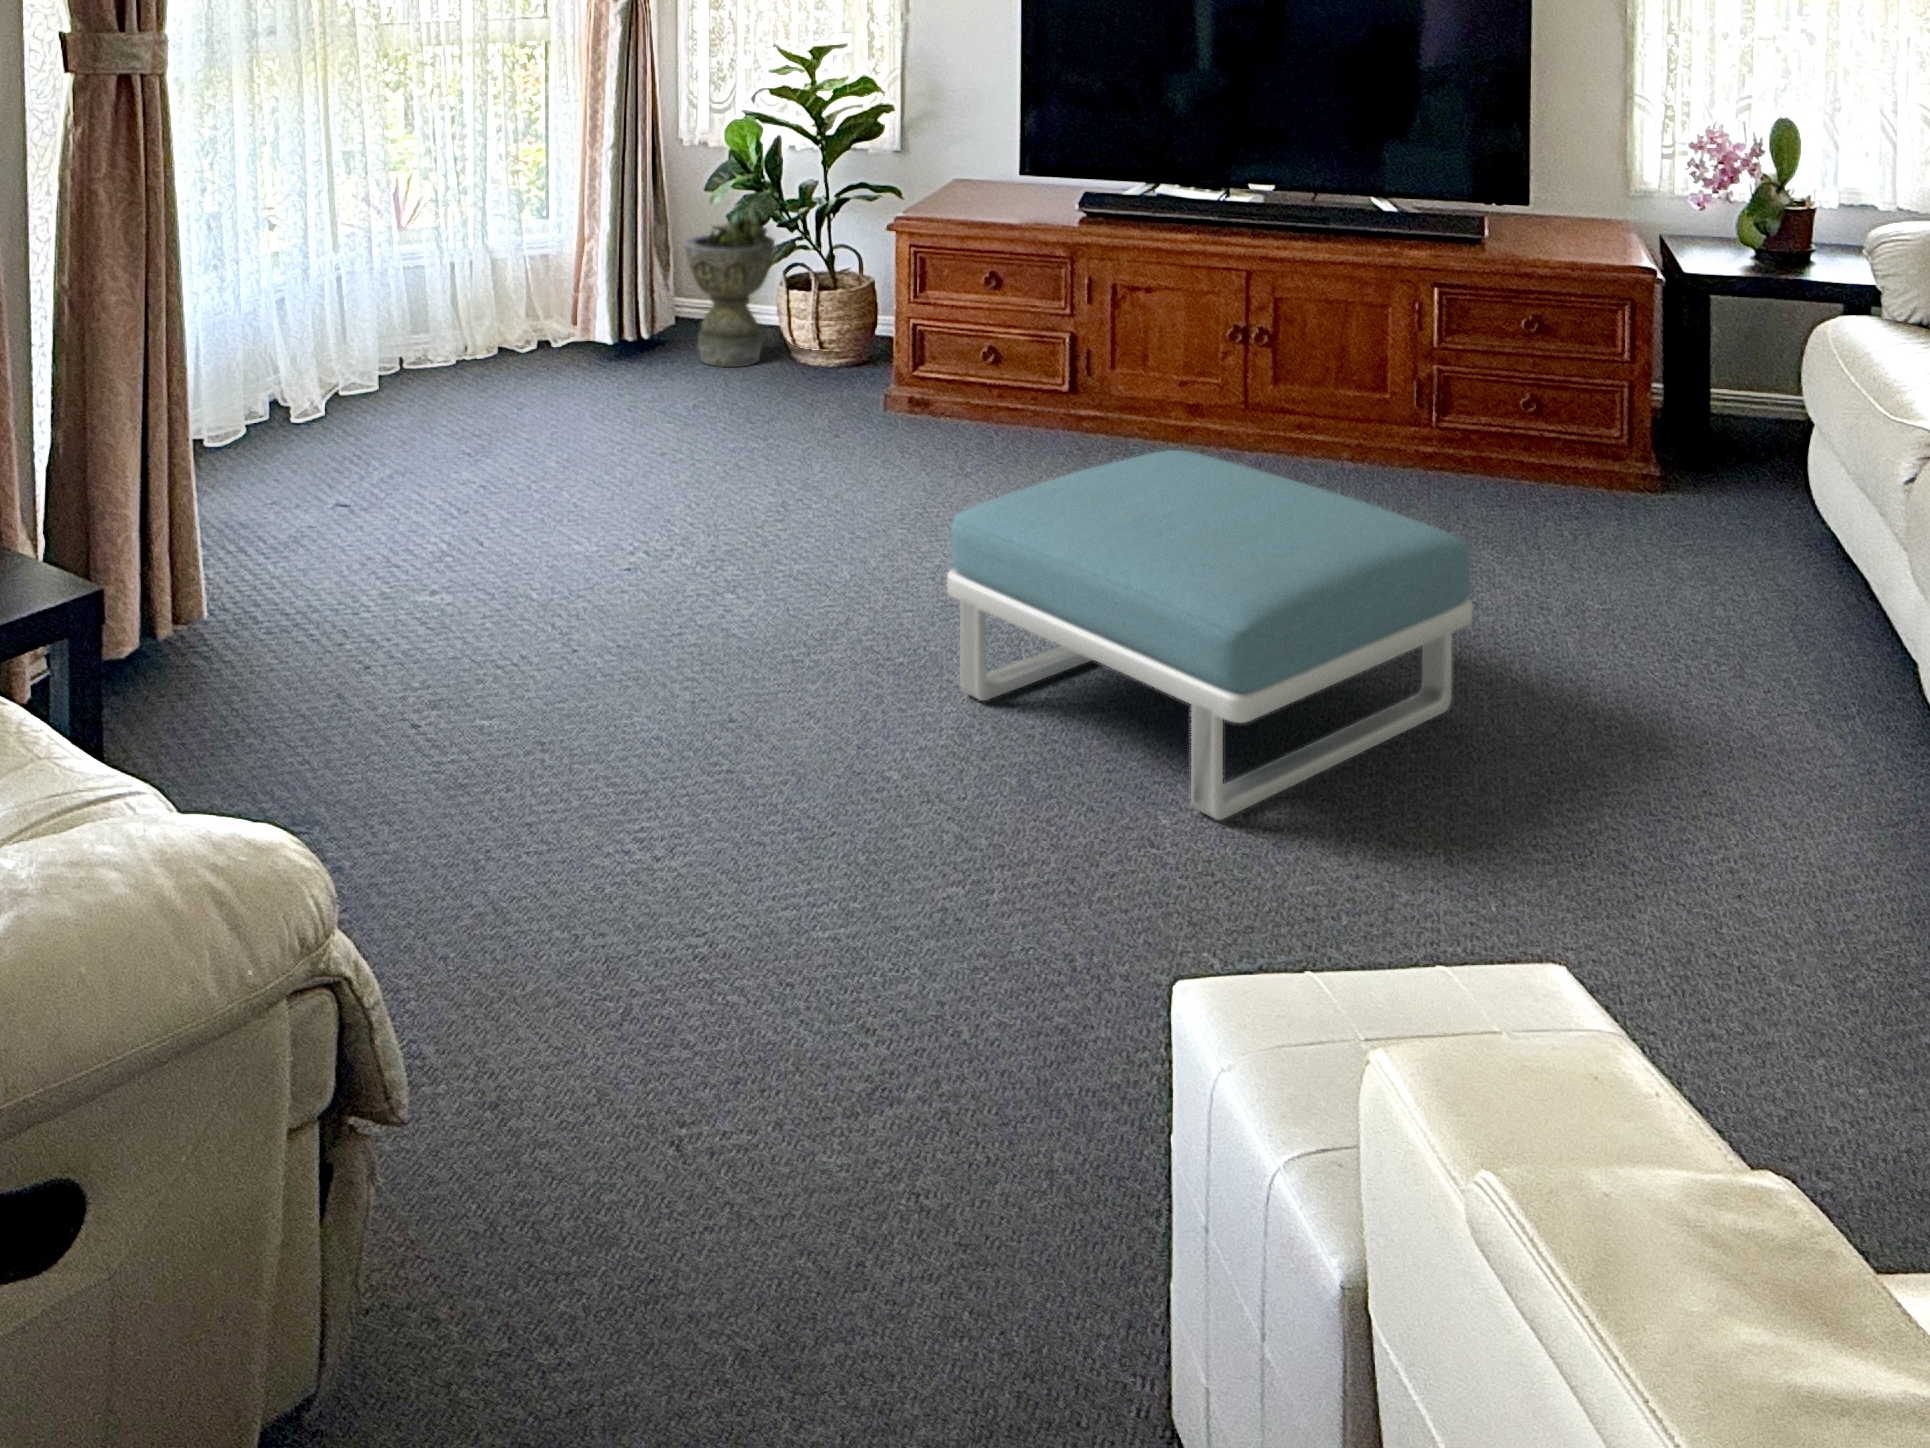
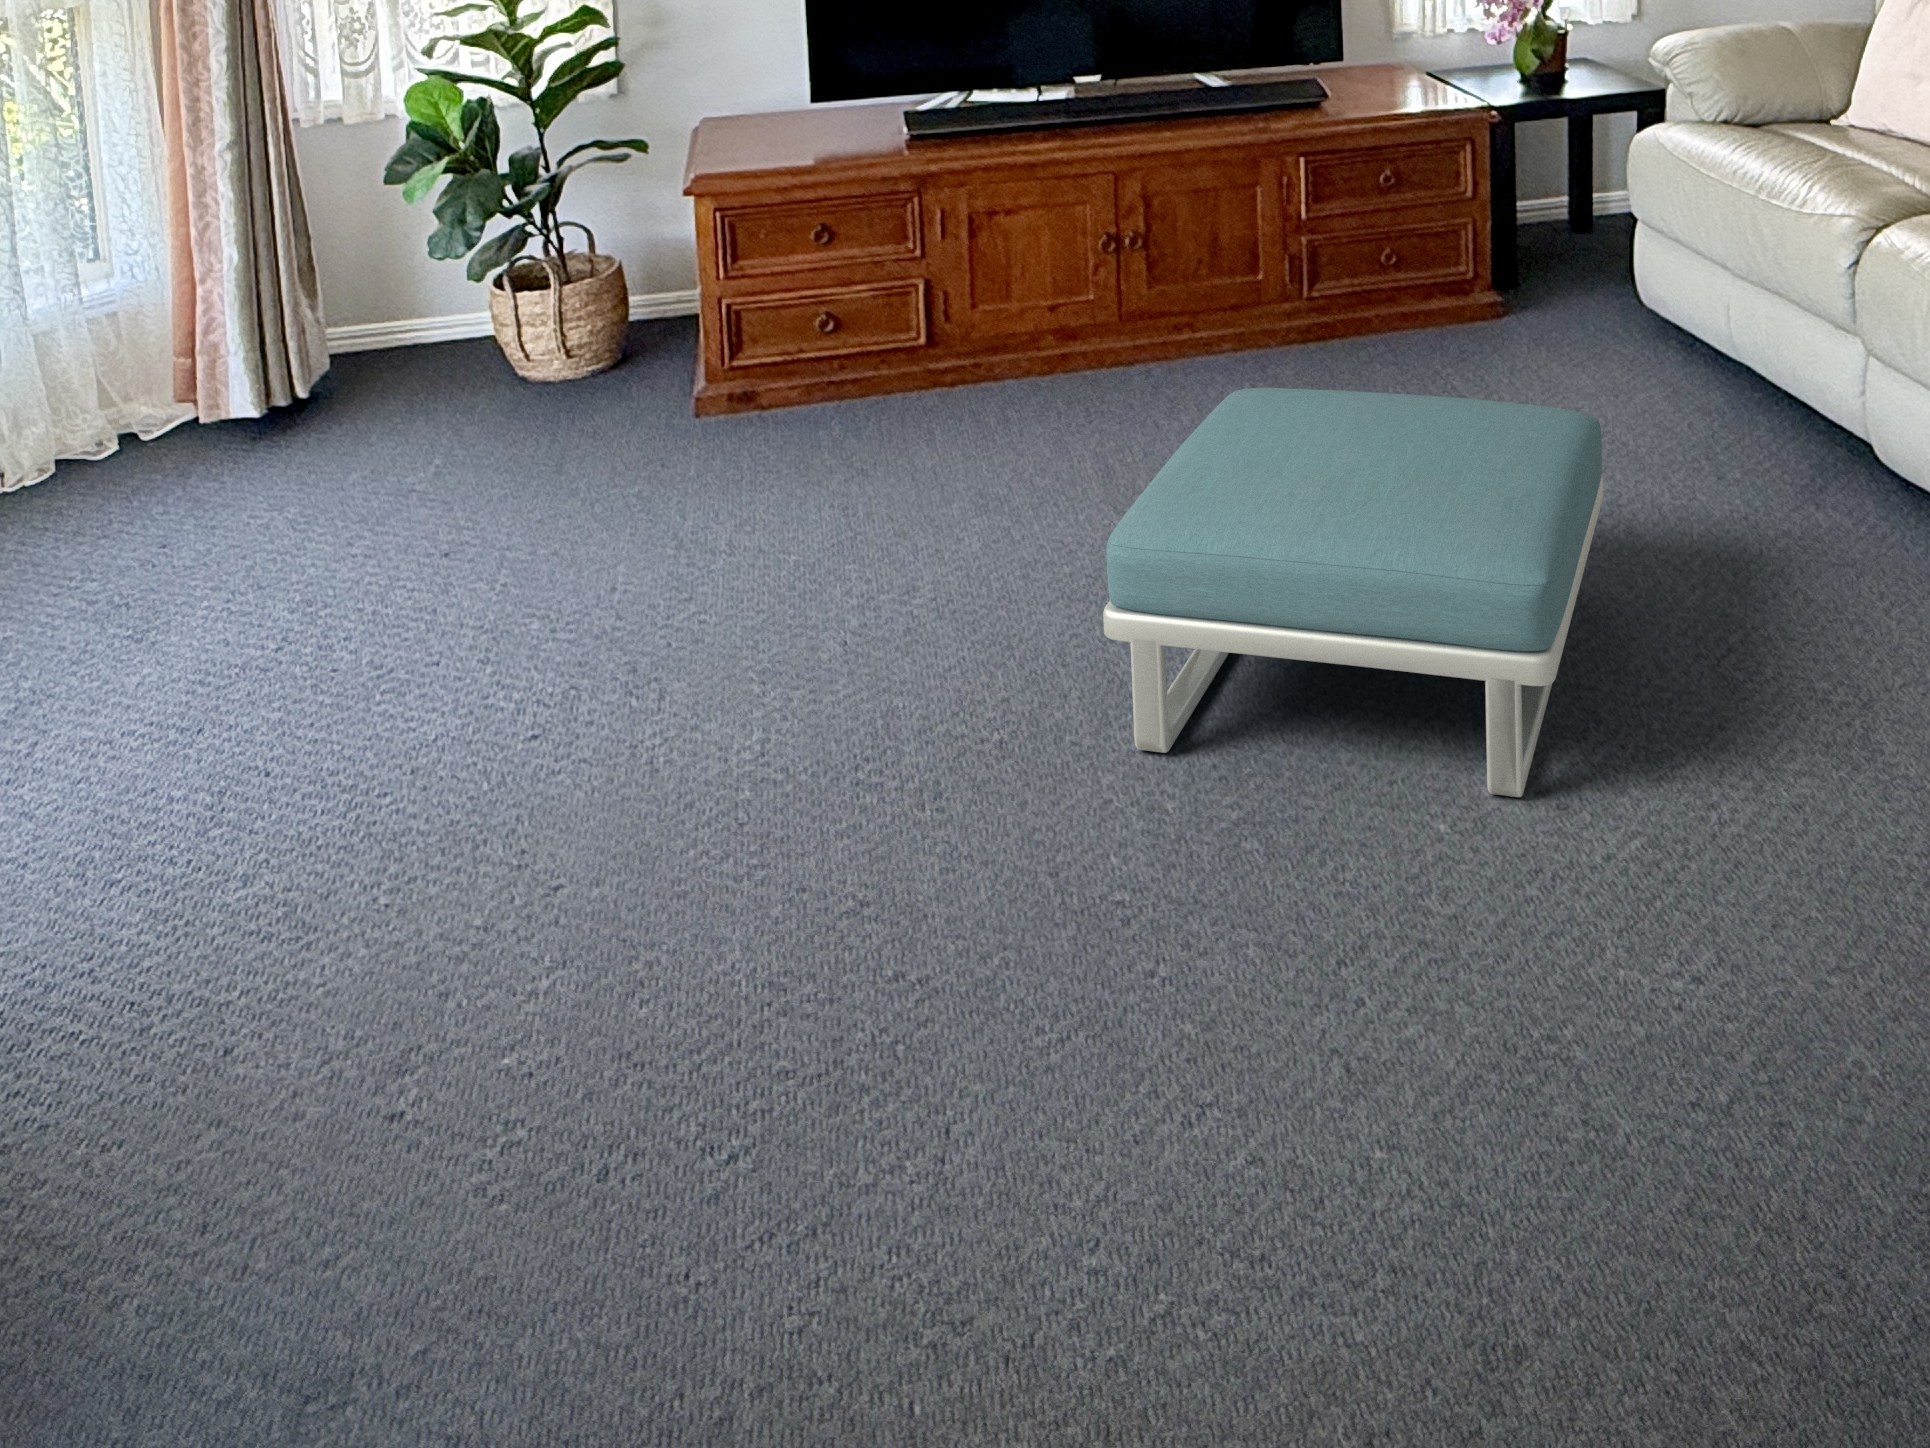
planter: present [684,214,775,367] -> none [355,204,490,414]

